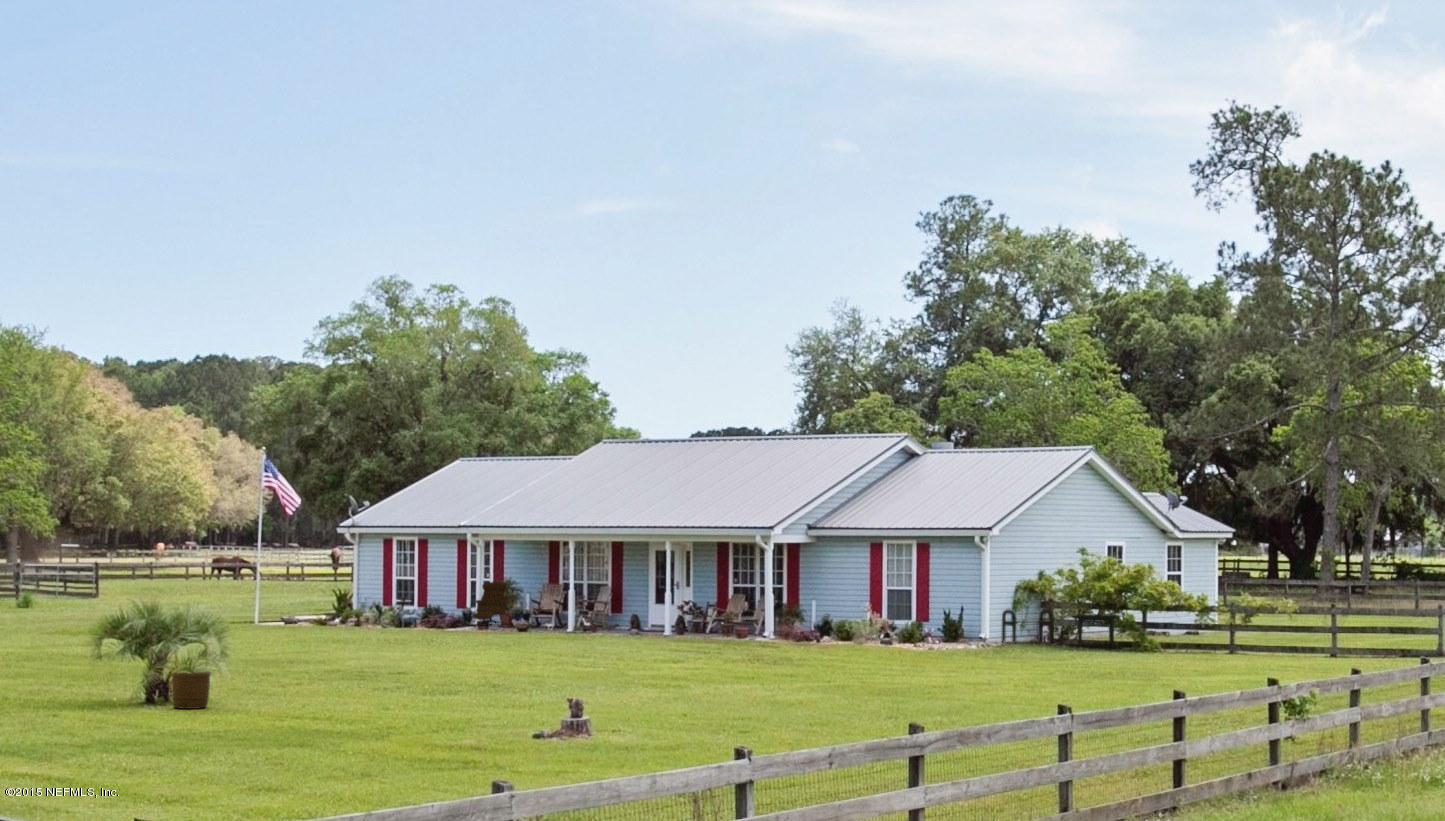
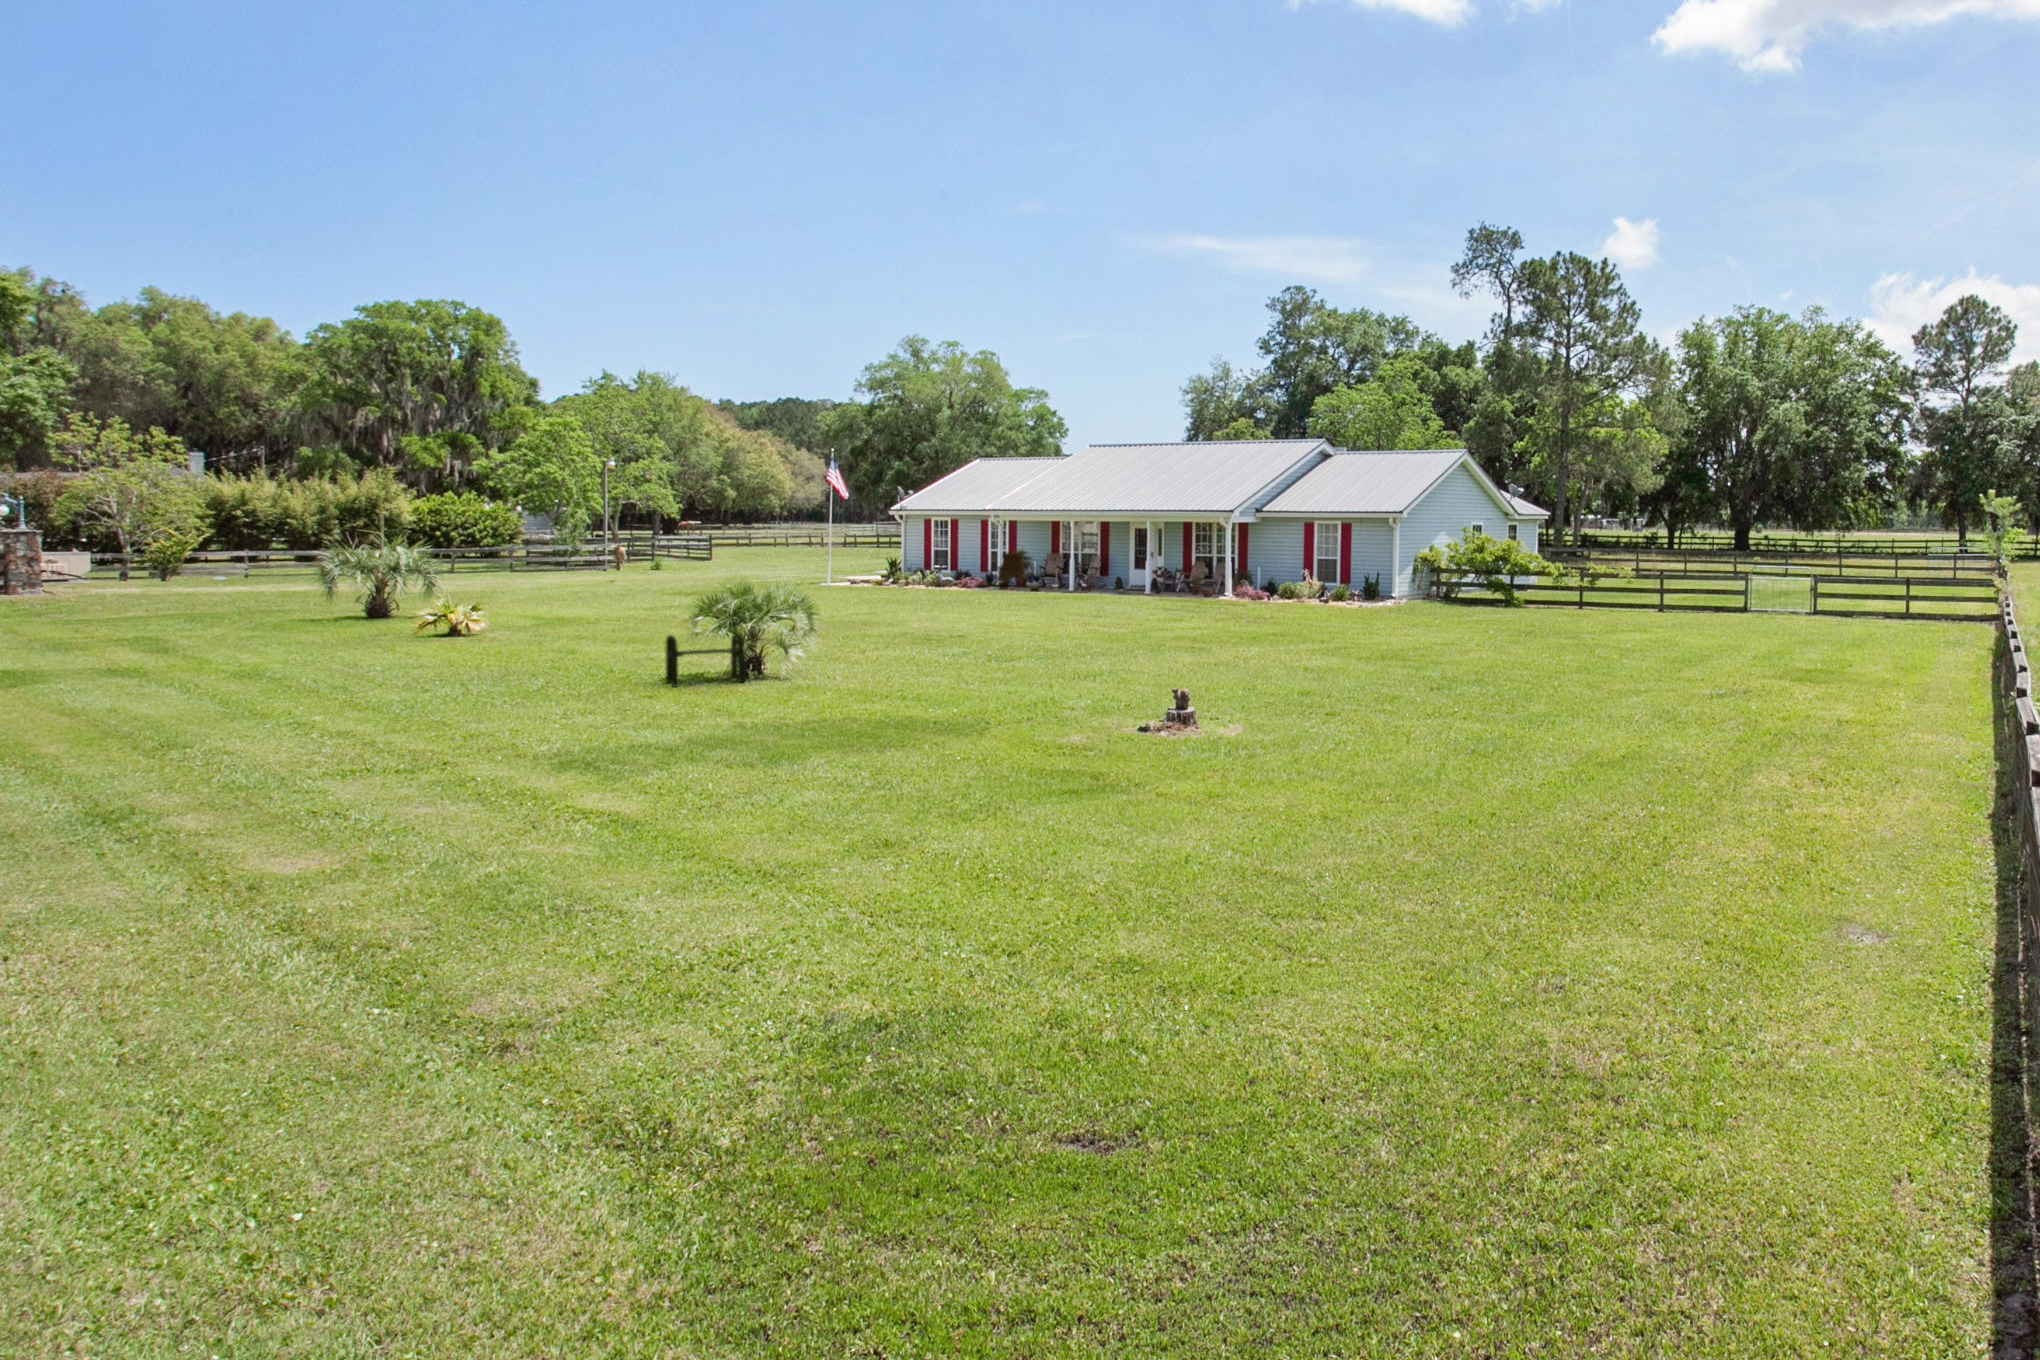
bench: present [1002,609,1054,643] -> present [665,634,745,687]
round table: present [1071,614,1121,646] -> none [1459,578,1498,603]
woven basket: present [172,671,211,709] -> none [761,646,797,680]

